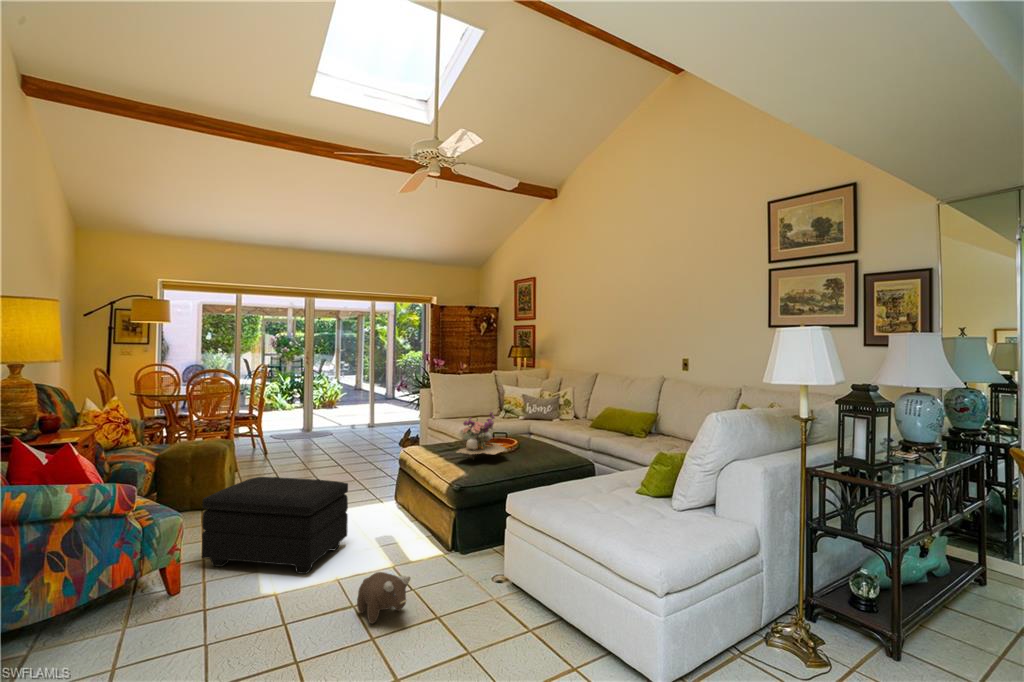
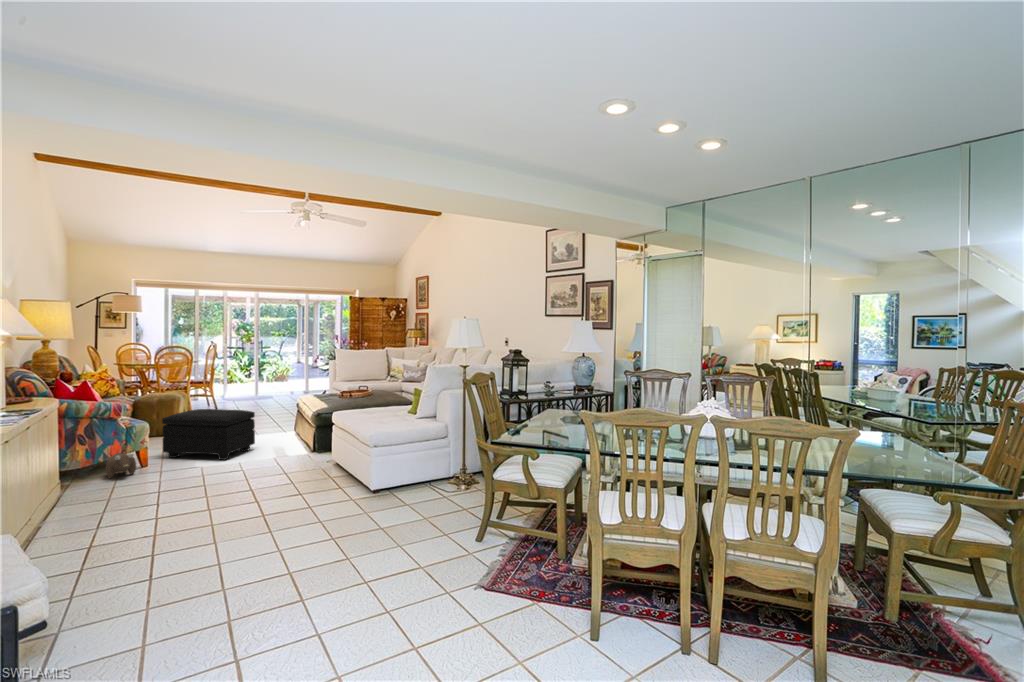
flower arrangement: present [457,412,507,459] -> none [325,370,360,399]
plush toy: present [357,572,410,624] -> present [106,453,136,478]

